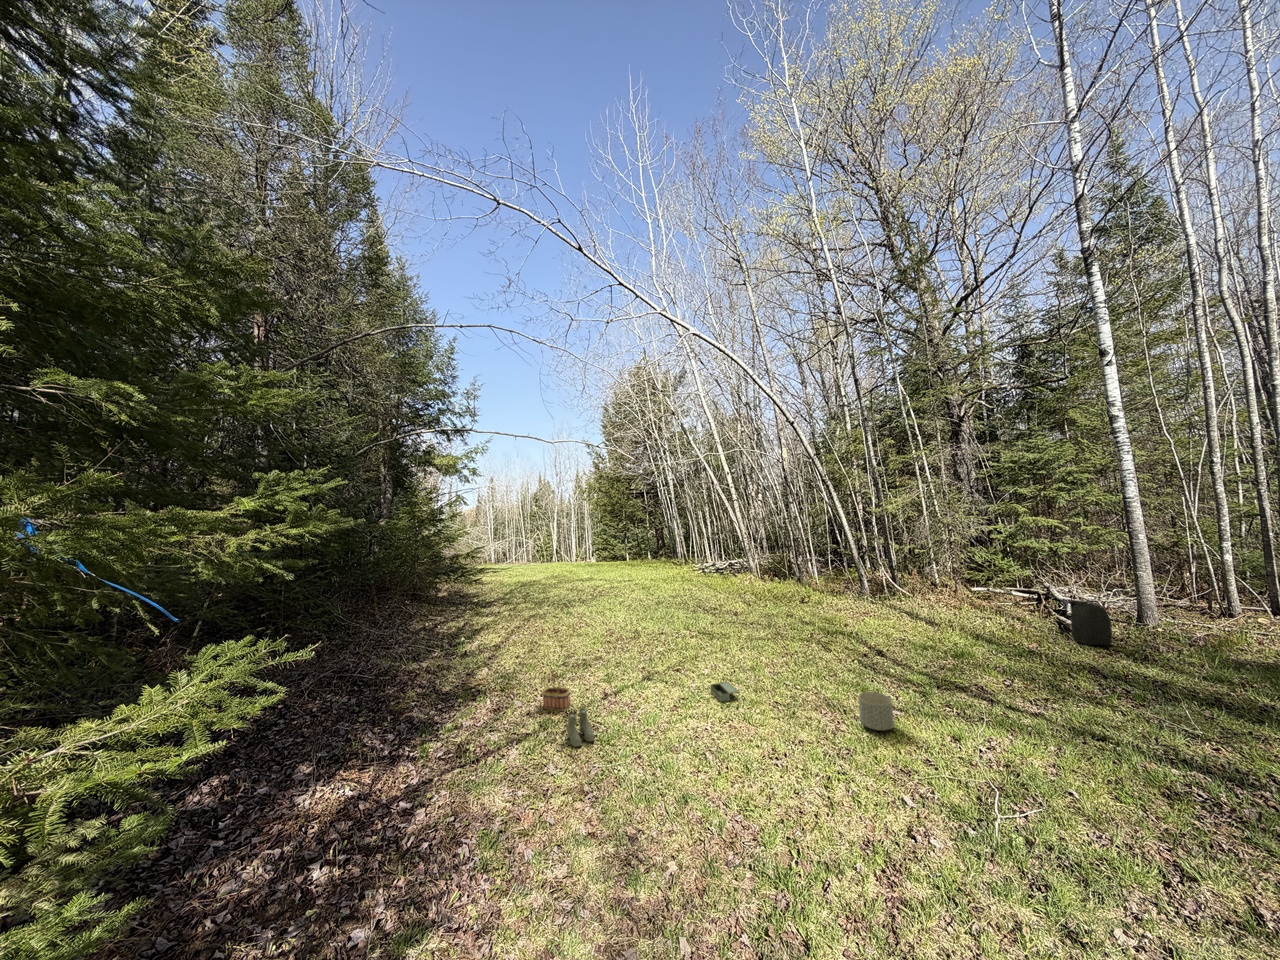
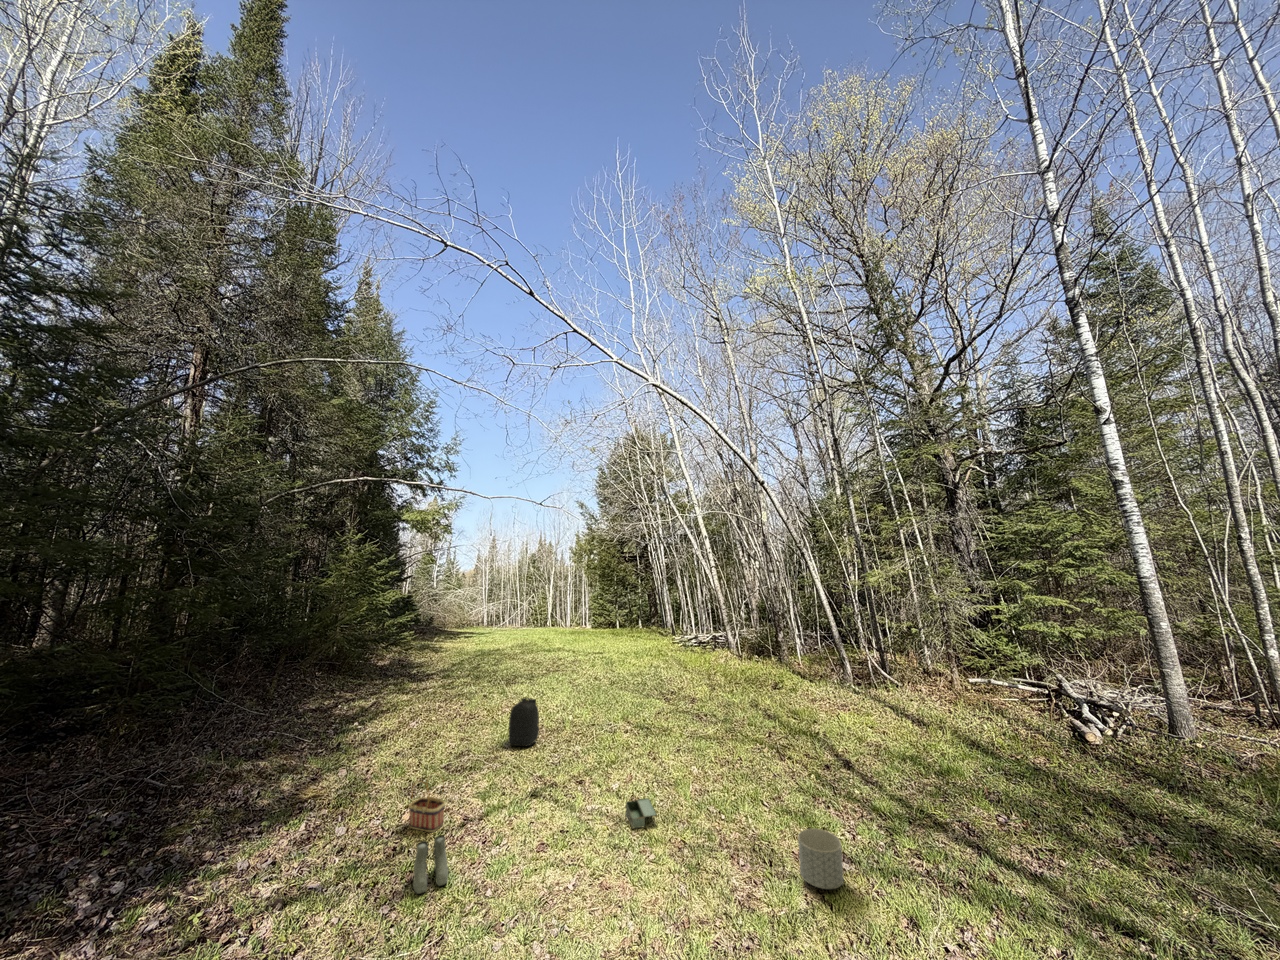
backpack: present [1070,601,1112,645] -> present [508,698,539,746]

